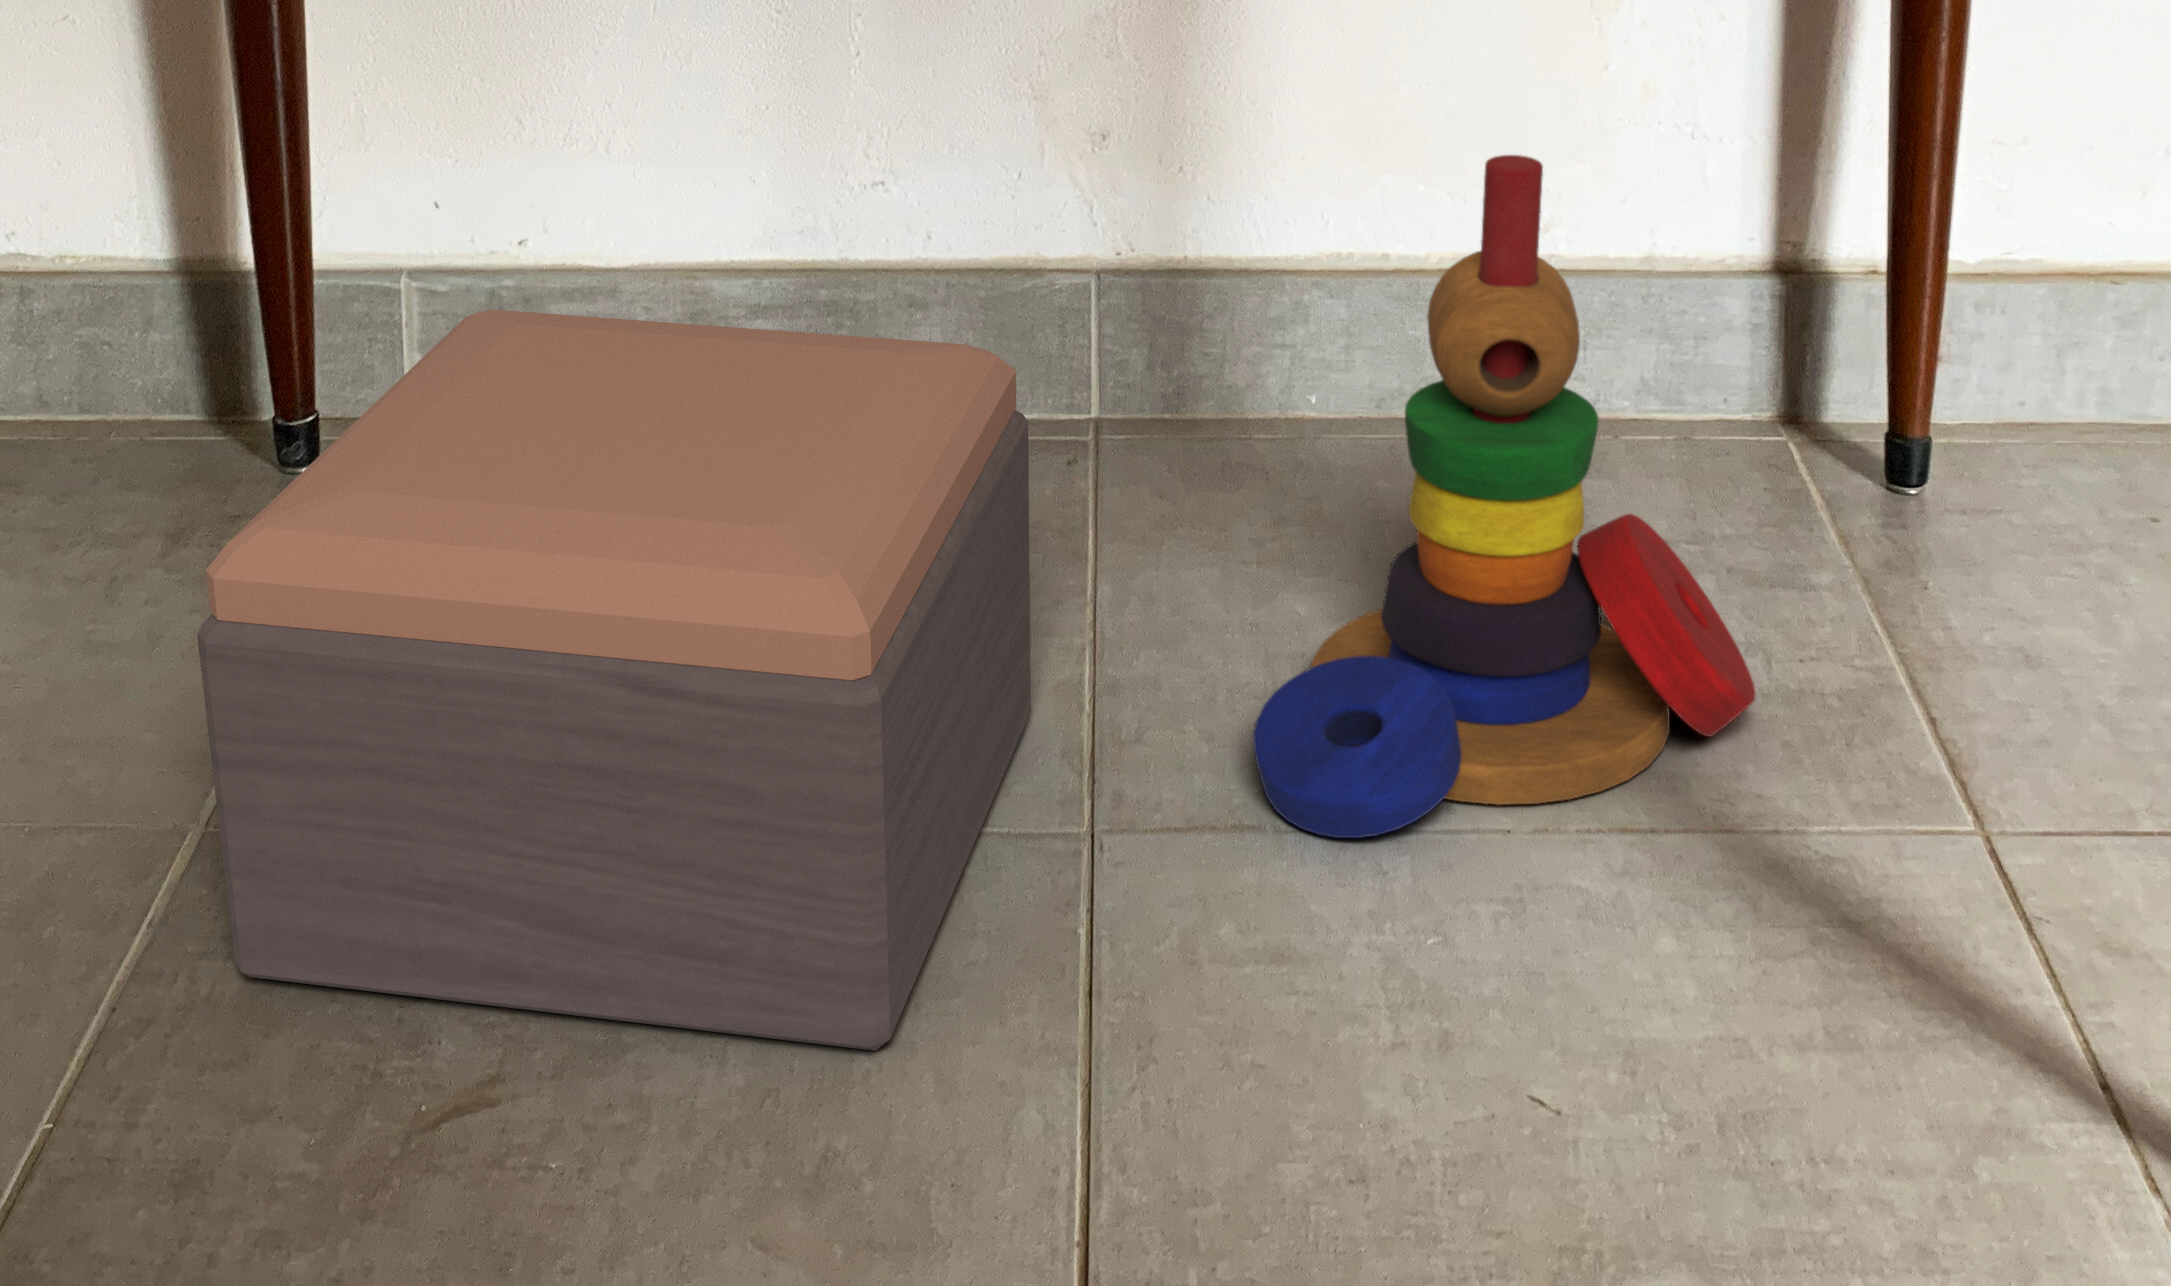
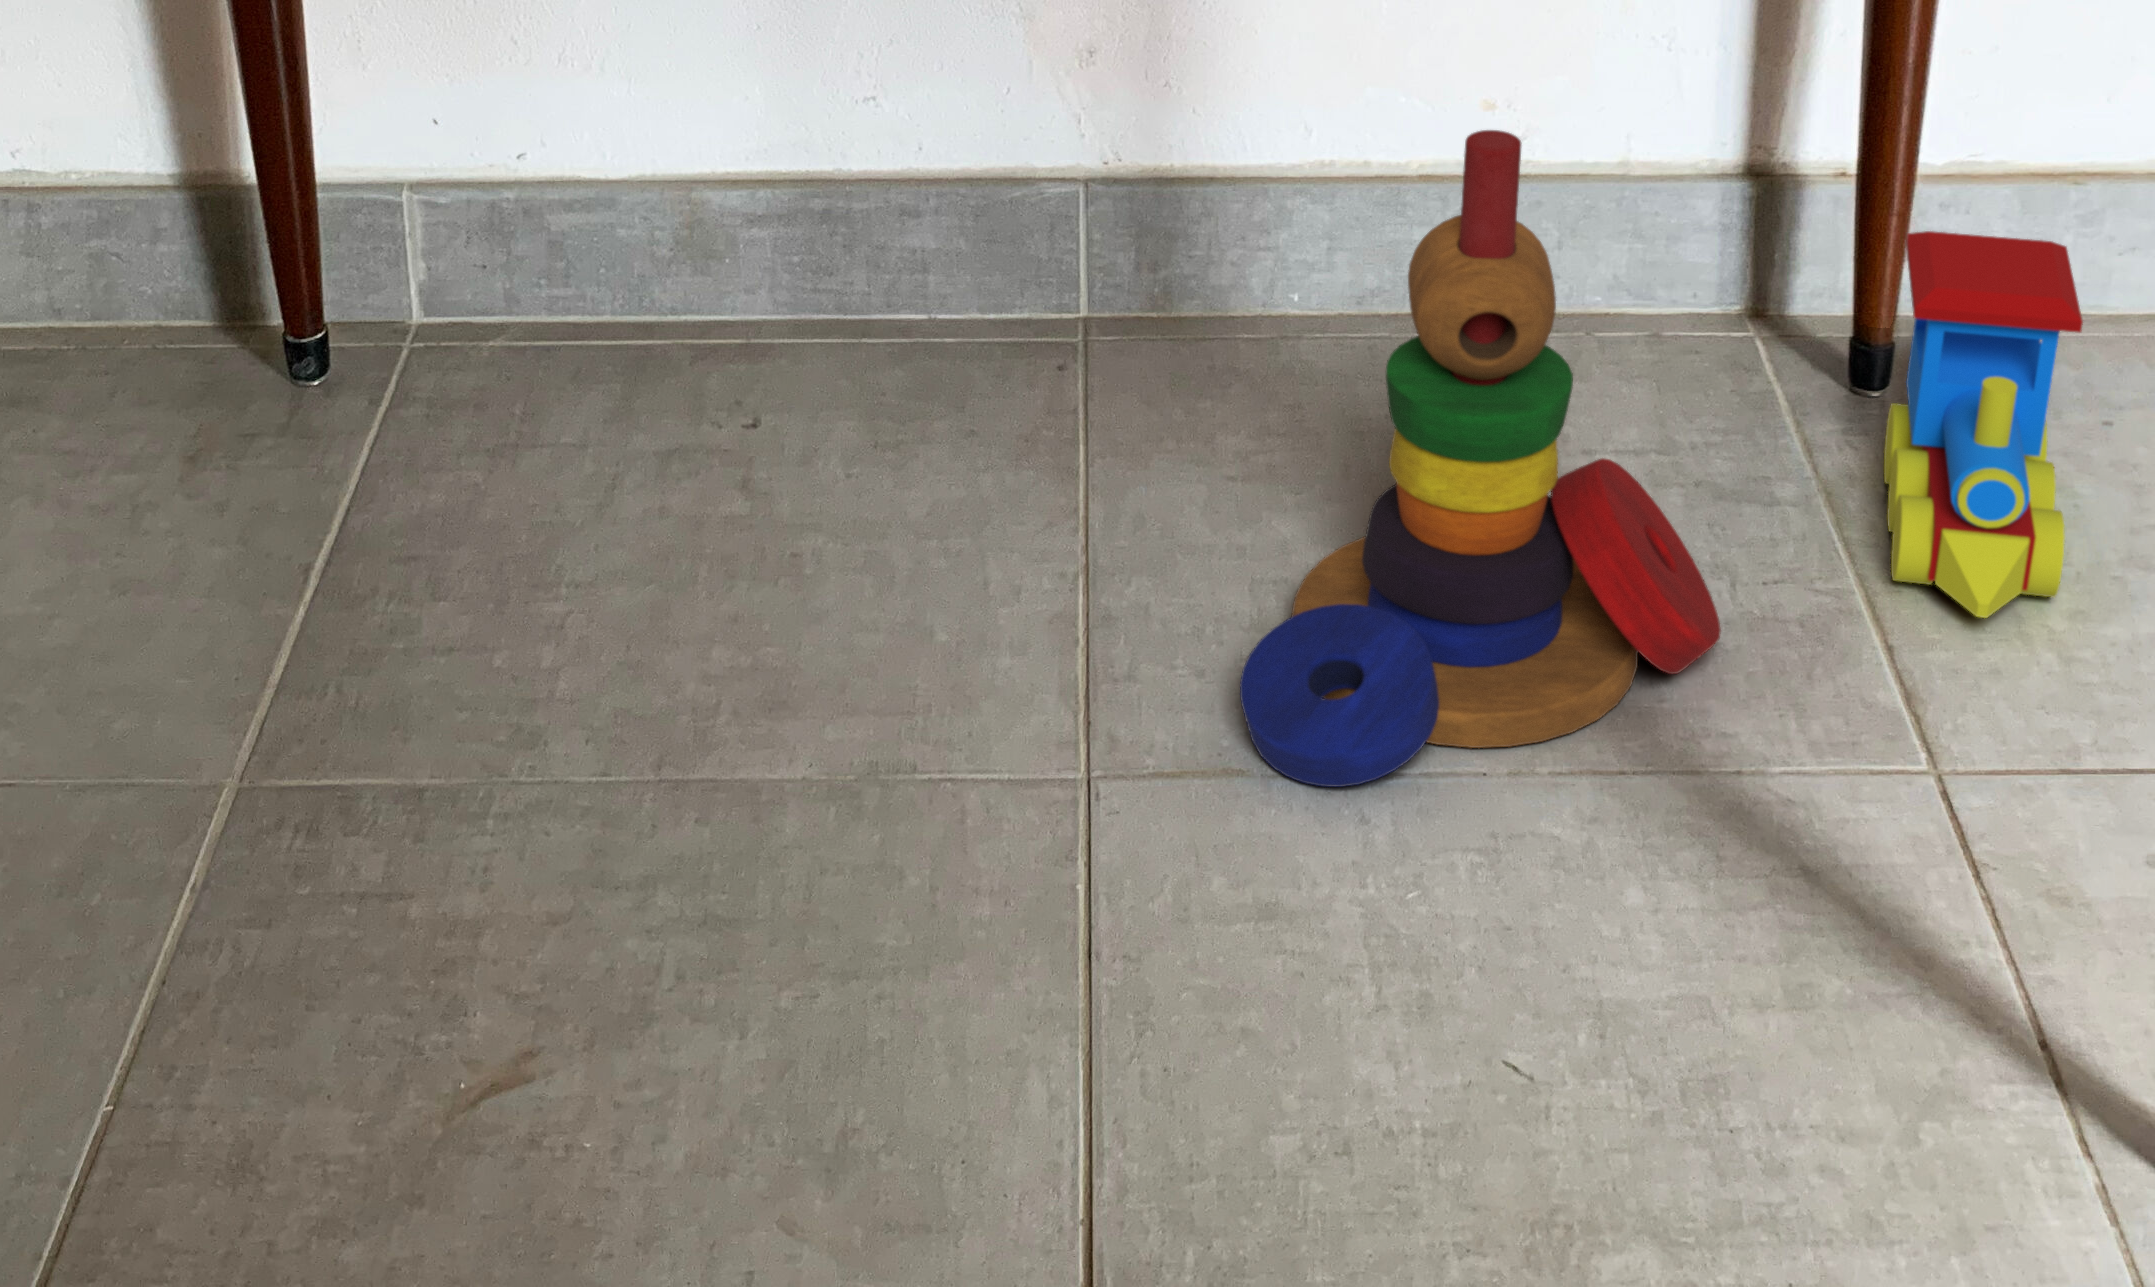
toy train: none [1924,303,2126,687] -> present [1884,231,2083,618]
footstool: present [197,310,1031,1051] -> none [228,279,1026,1022]

